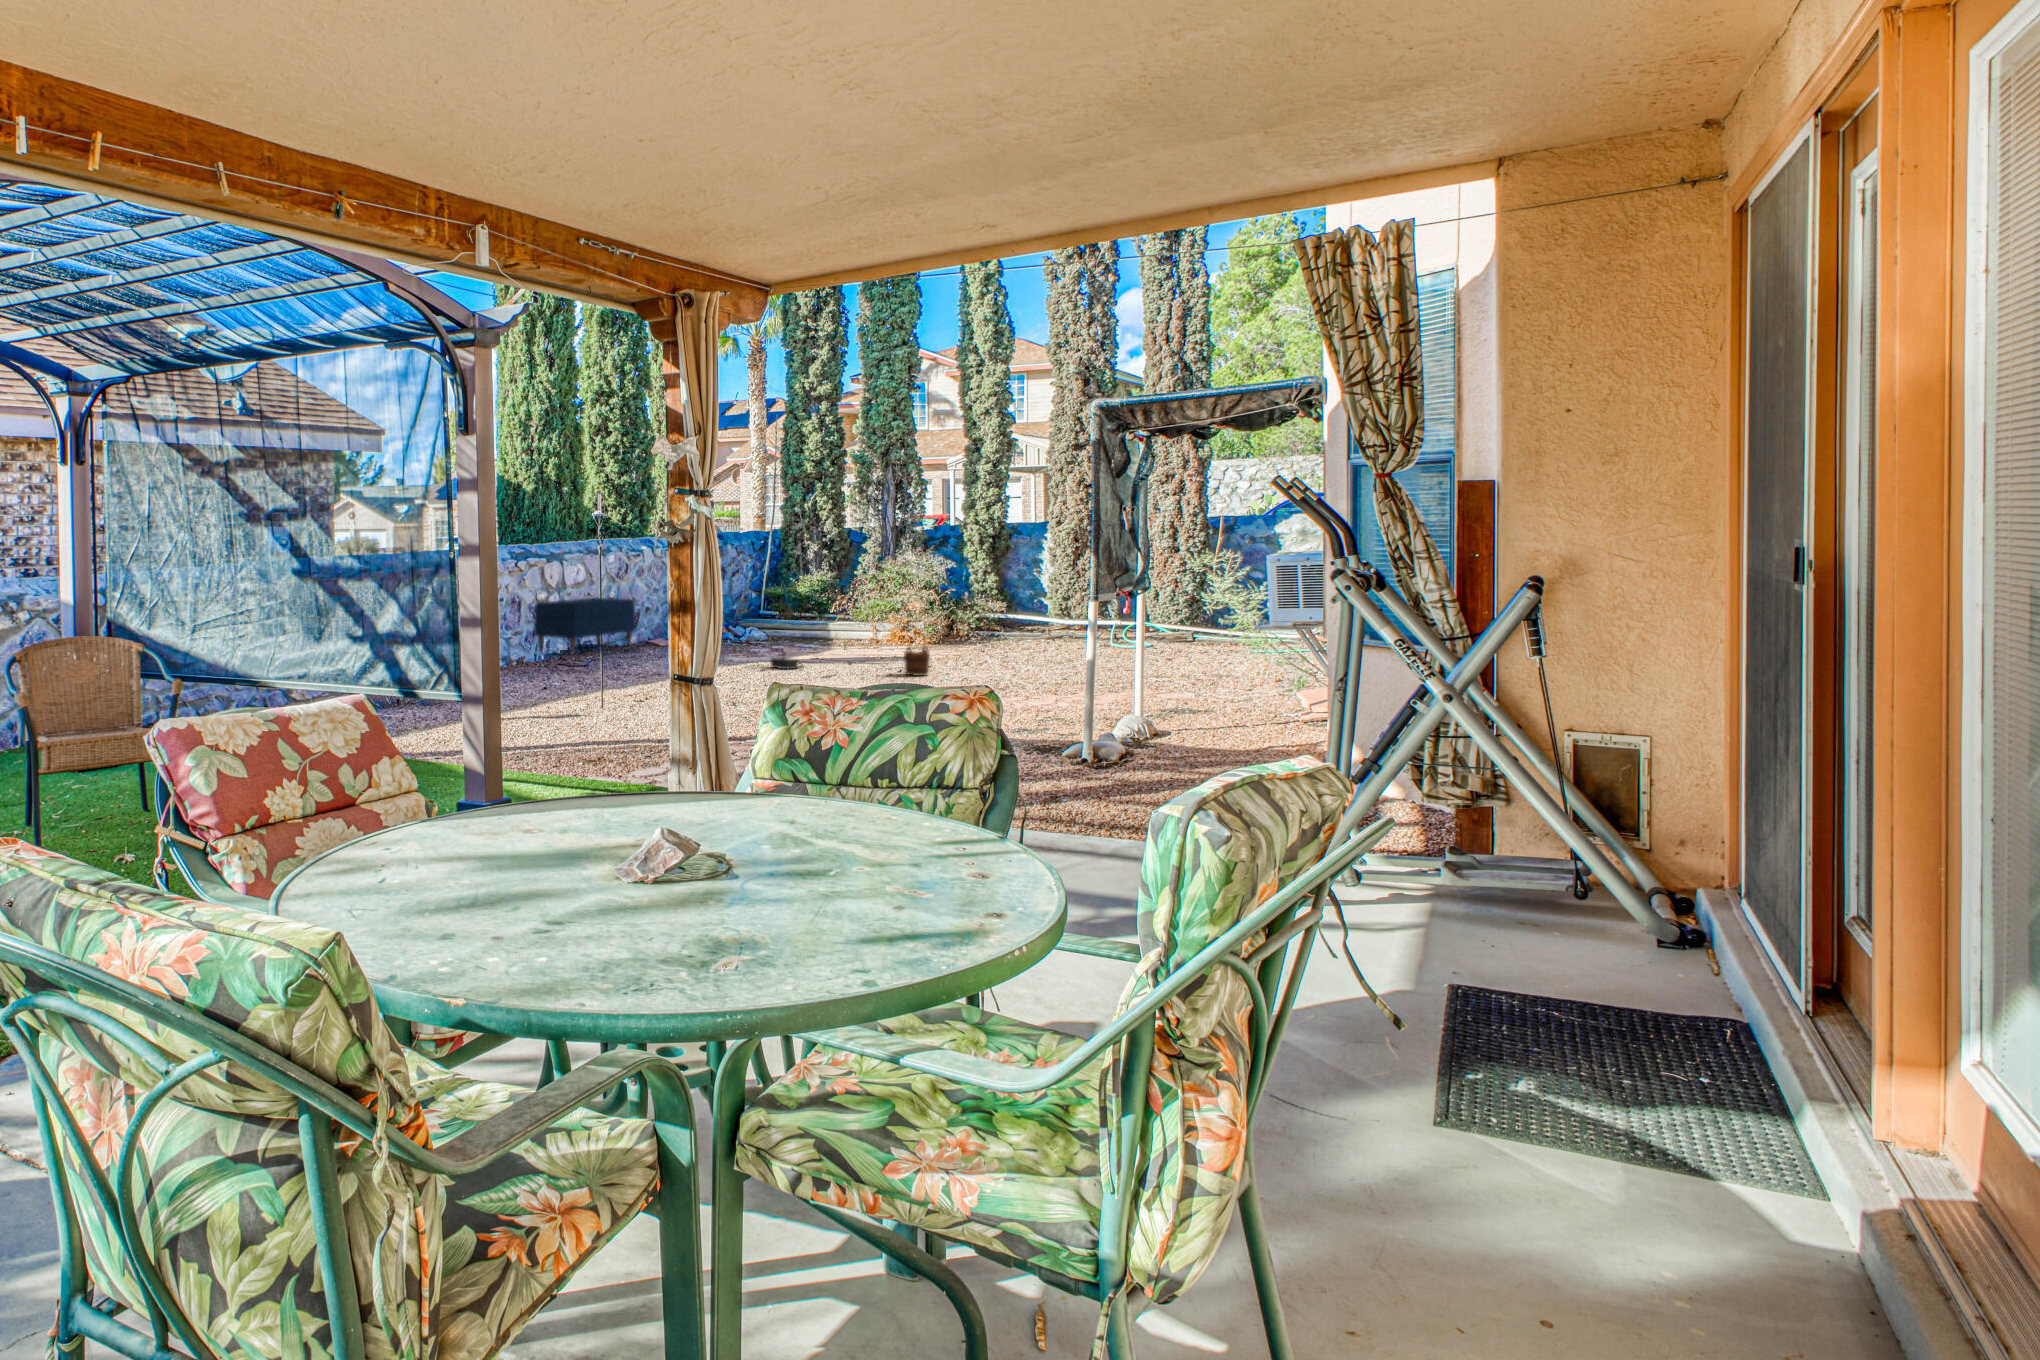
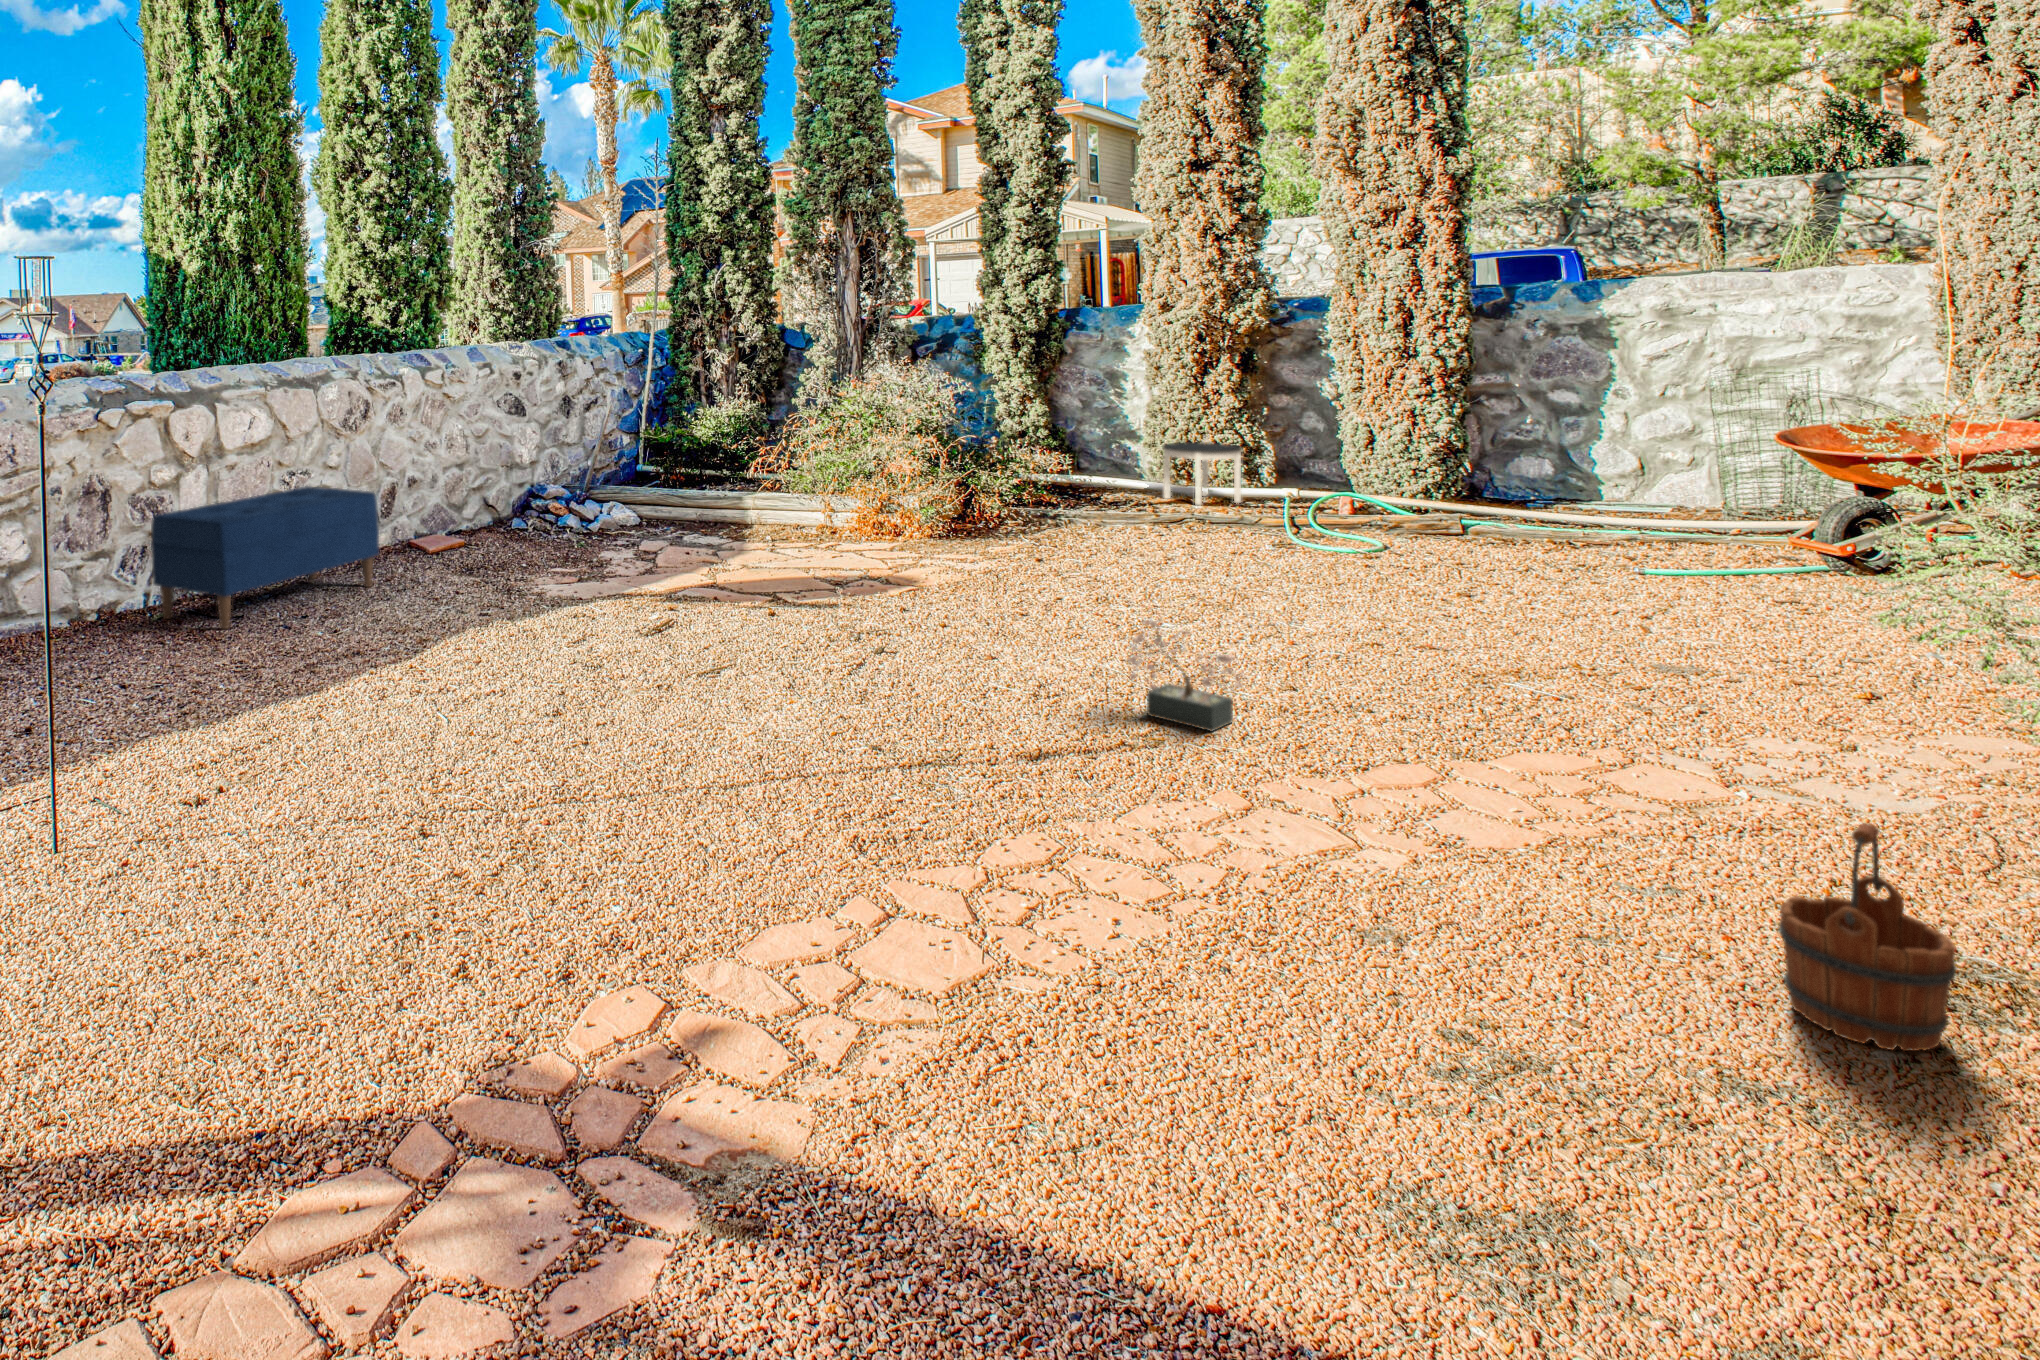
round table: none [1051,600,1092,633] -> present [1162,442,1242,505]
wooden bucket: present [904,632,930,676] -> present [1778,823,1956,1051]
decorative plant: present [769,633,798,669] -> present [1128,619,1244,731]

